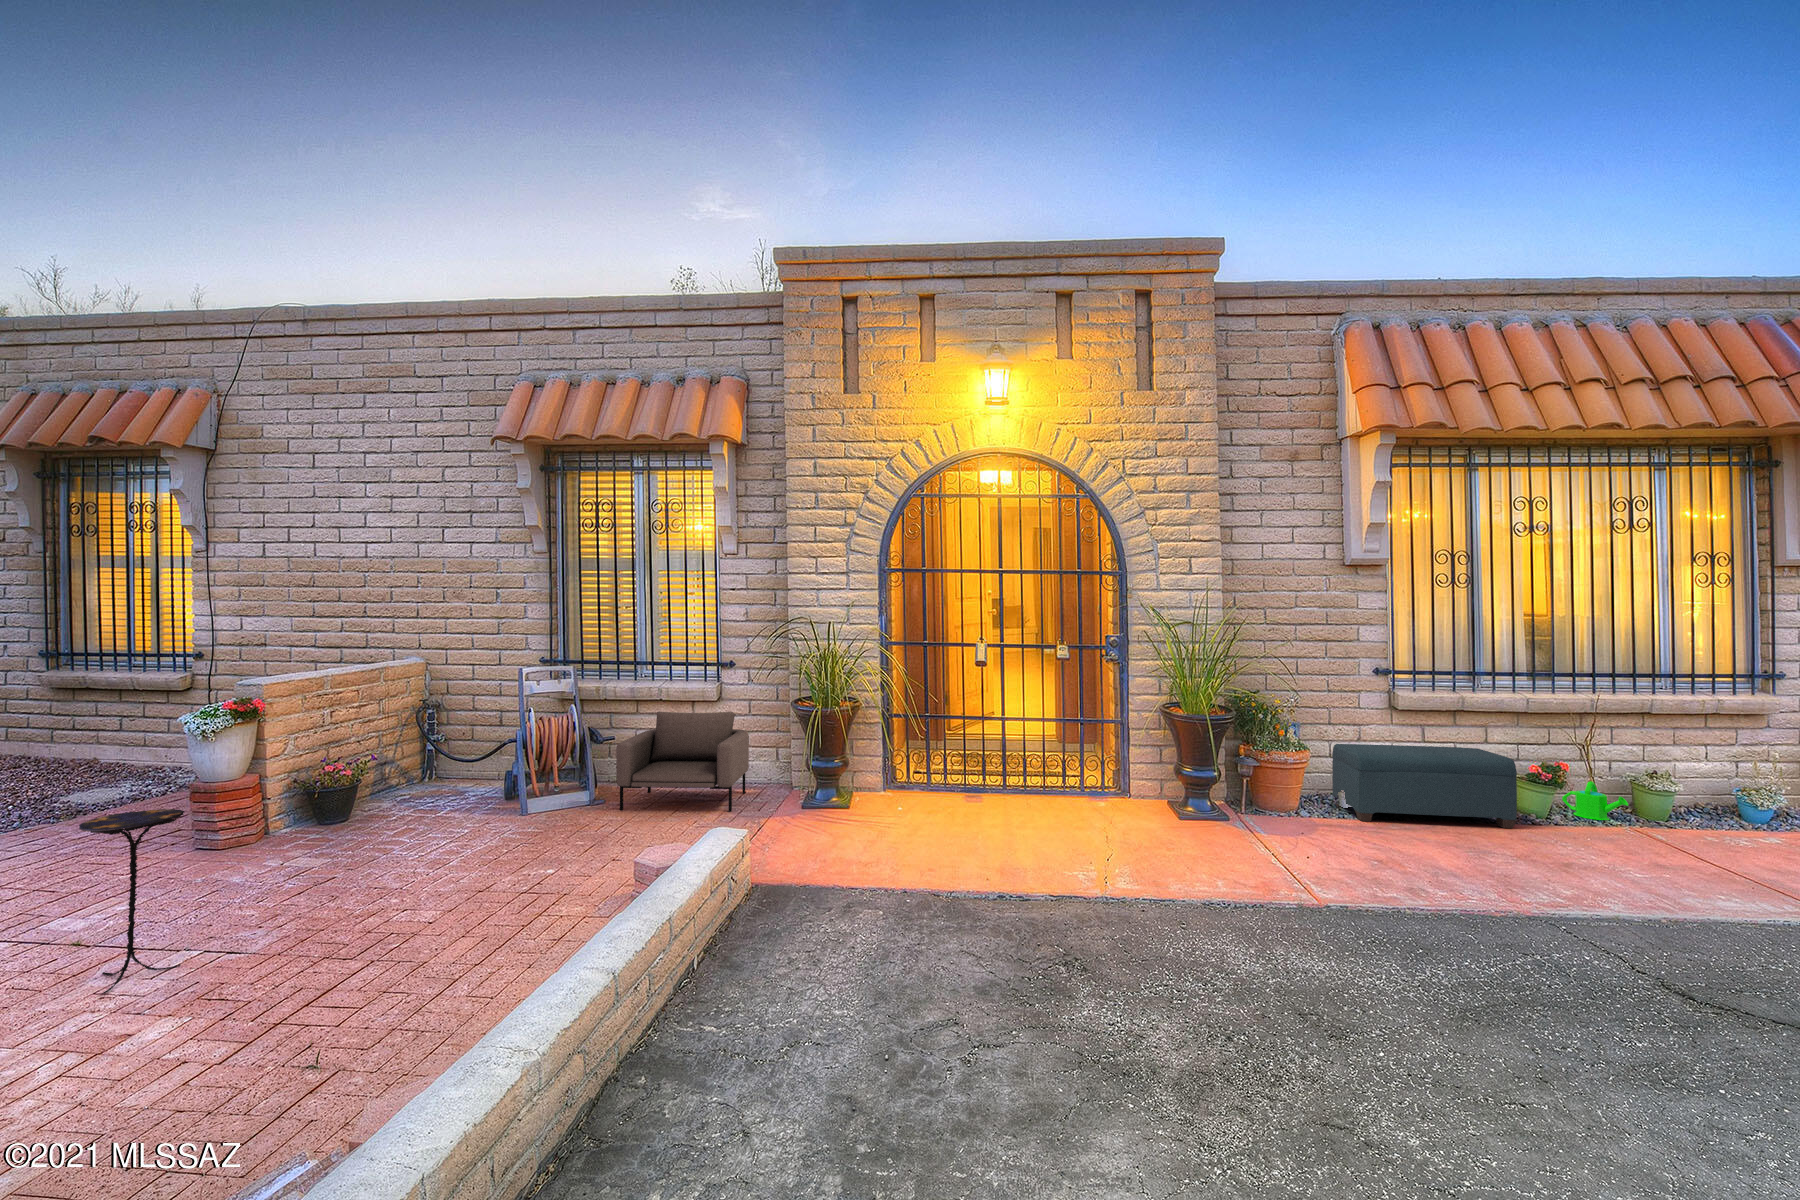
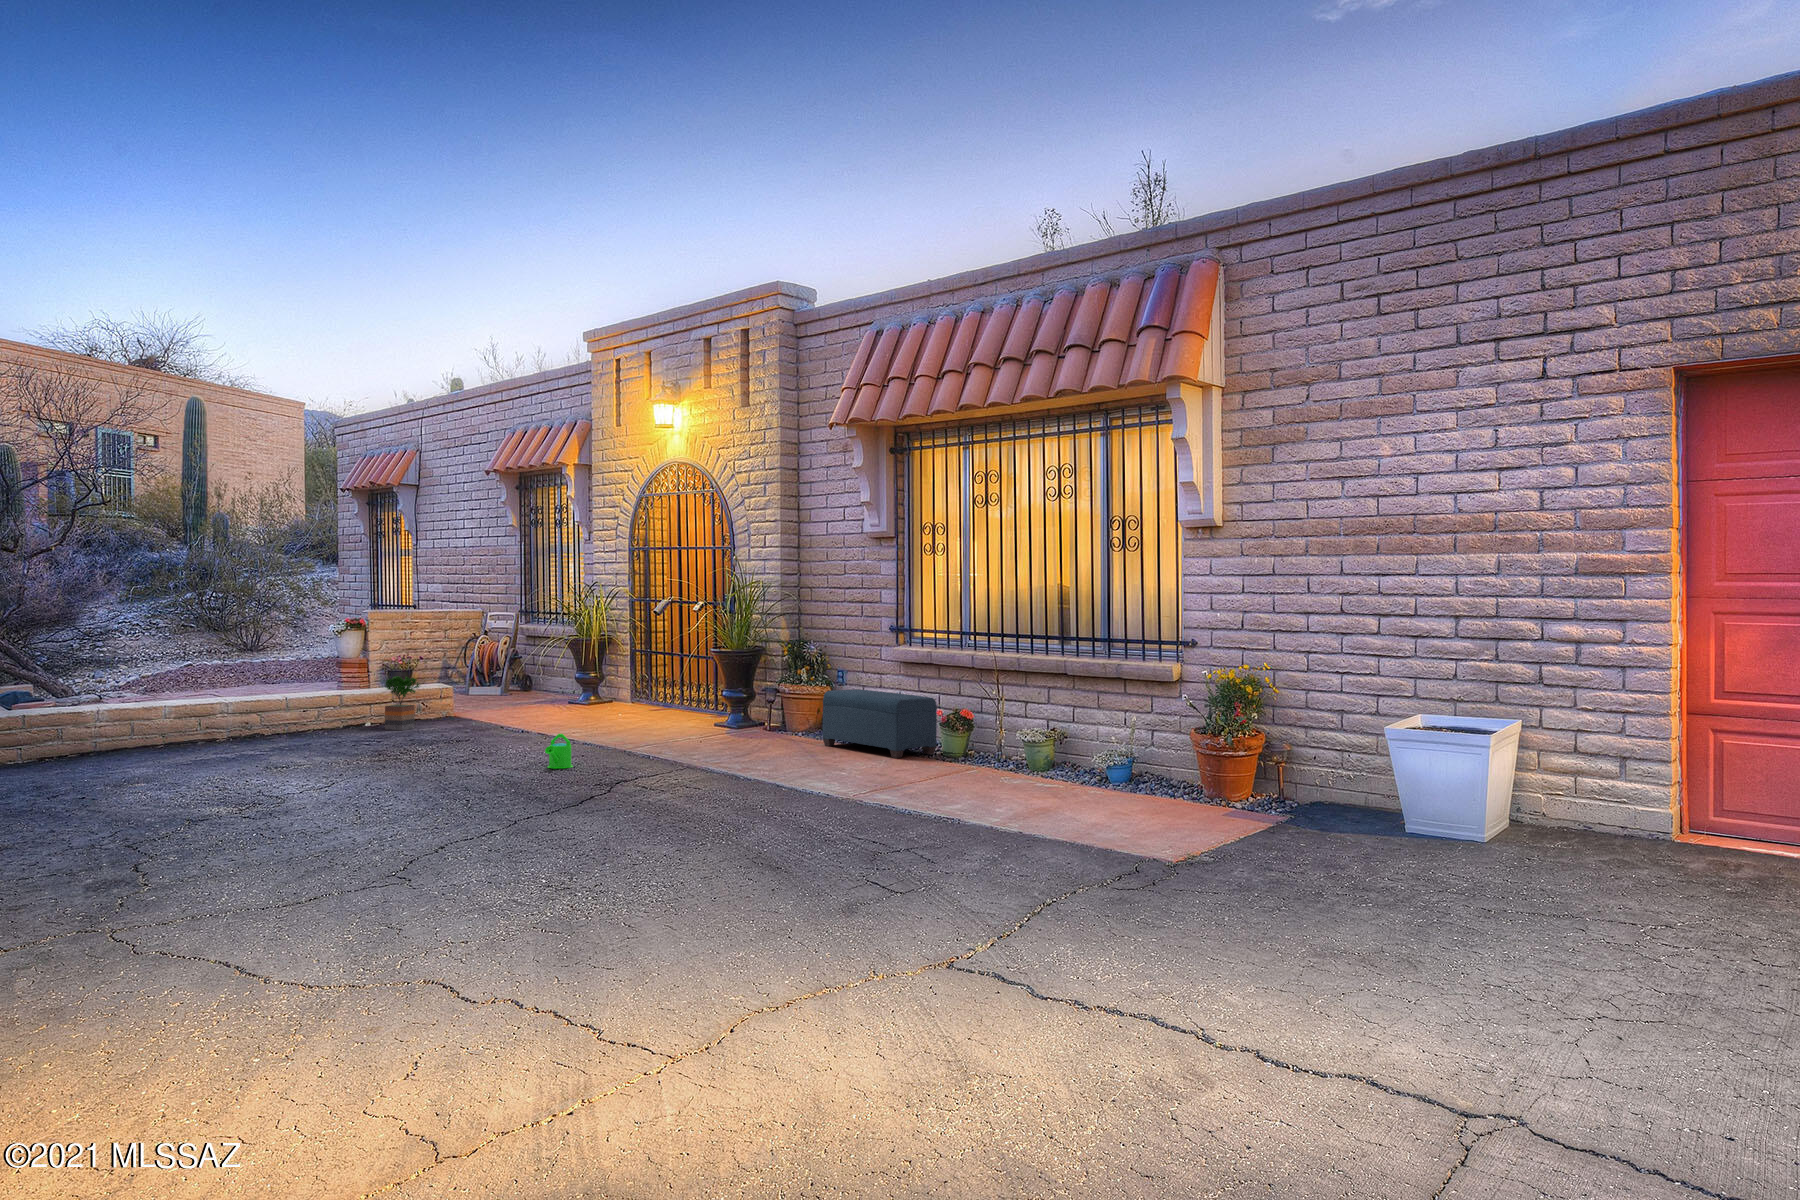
armchair: present [616,711,749,811] -> none [504,644,585,706]
watering can: present [1562,781,1628,820] -> present [545,734,573,769]
side table: present [79,809,184,994] -> none [245,649,276,710]
potted tree: none [749,834,833,969] -> present [385,676,420,730]

